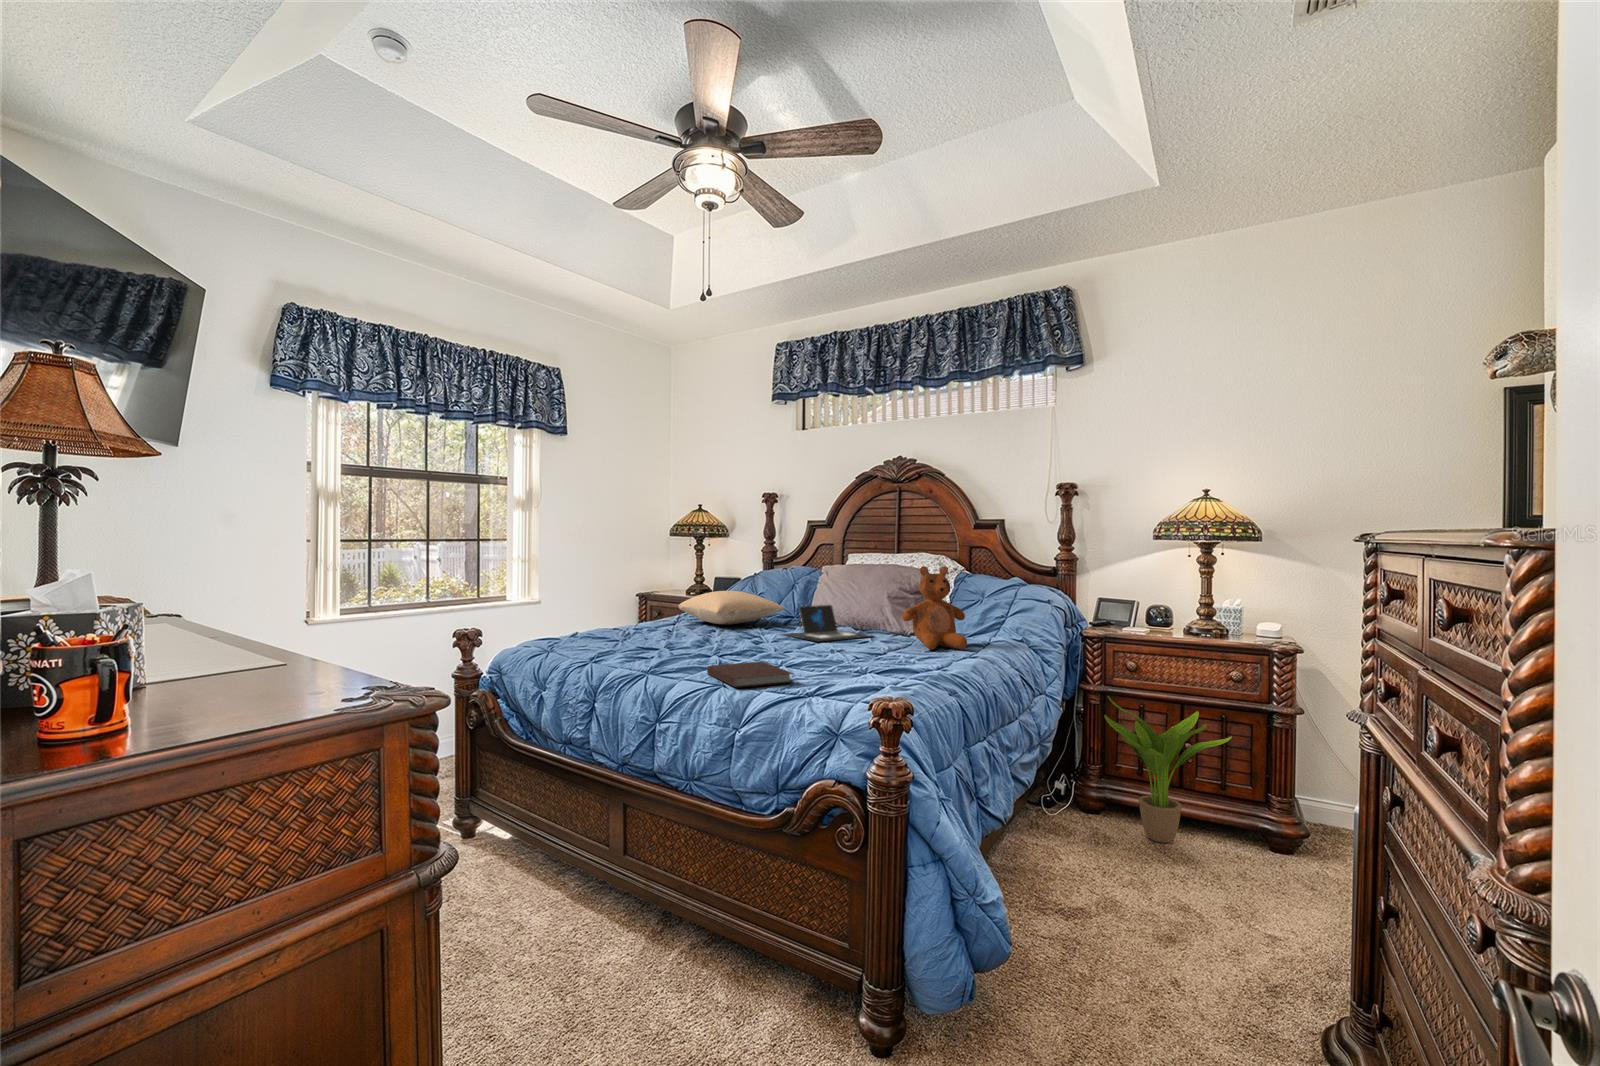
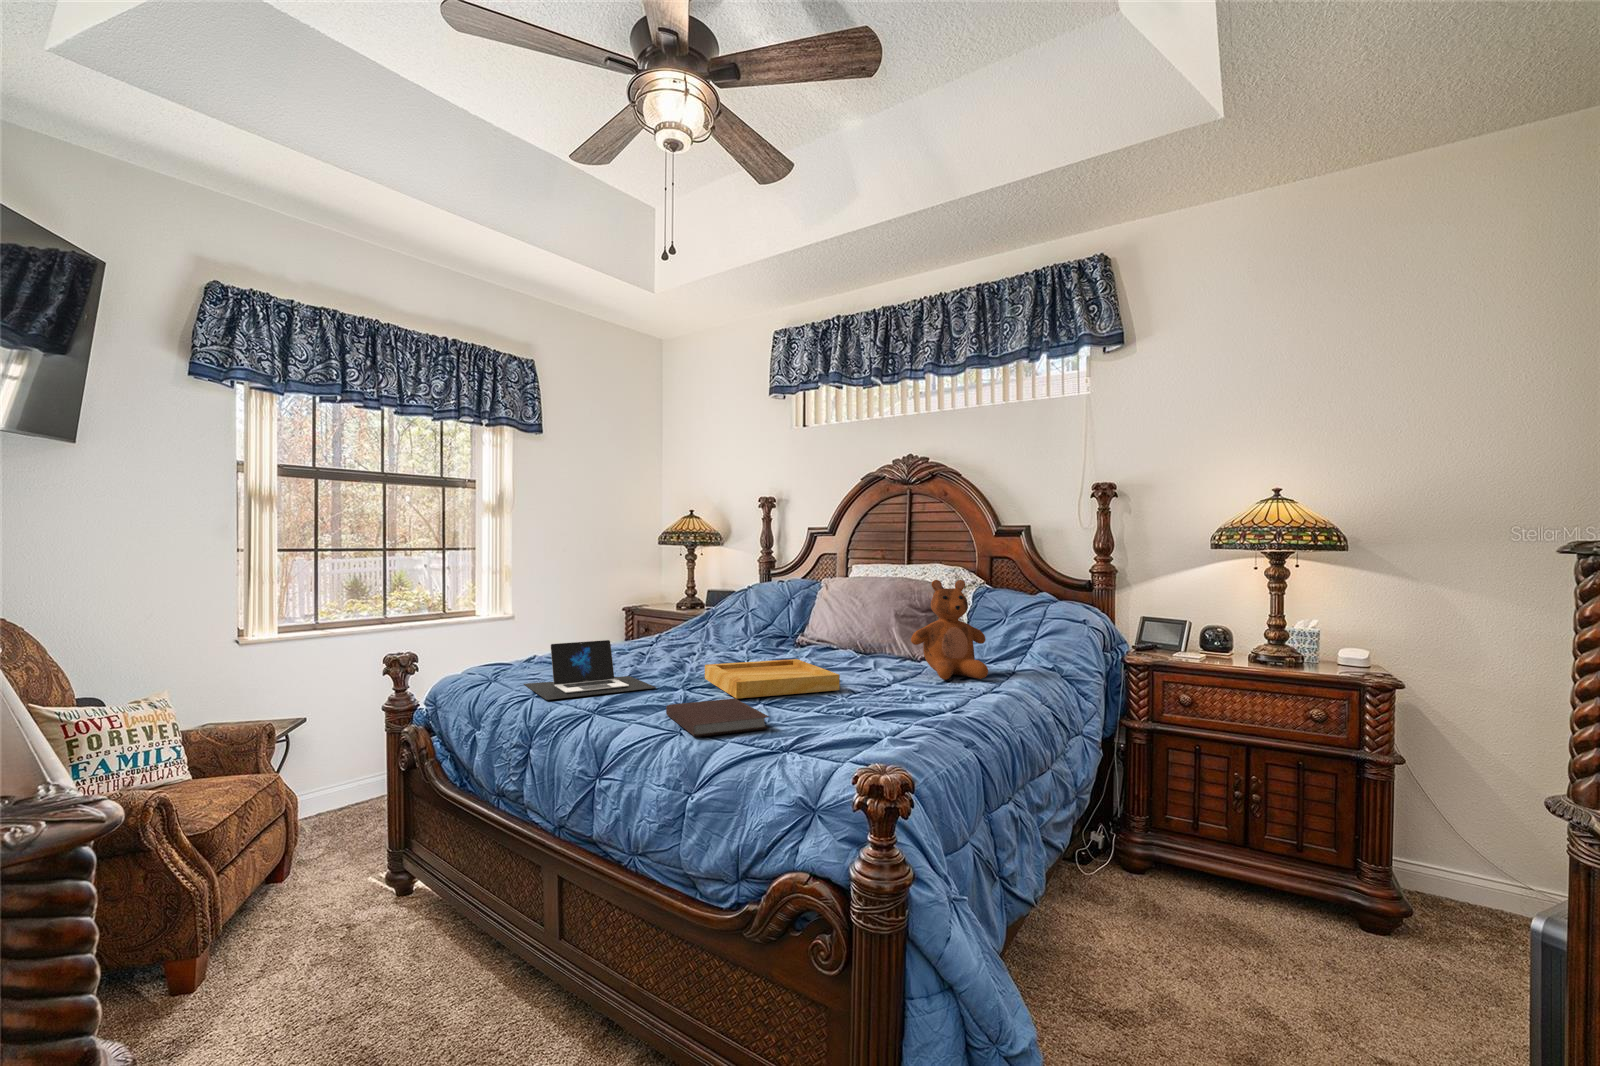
pillow: present [679,591,785,625] -> none [658,606,778,645]
laptop: present [785,605,871,641] -> present [524,640,656,700]
tray: none [729,633,845,663] -> present [705,659,840,699]
potted plant: present [1104,696,1232,843] -> none [1153,736,1313,916]

